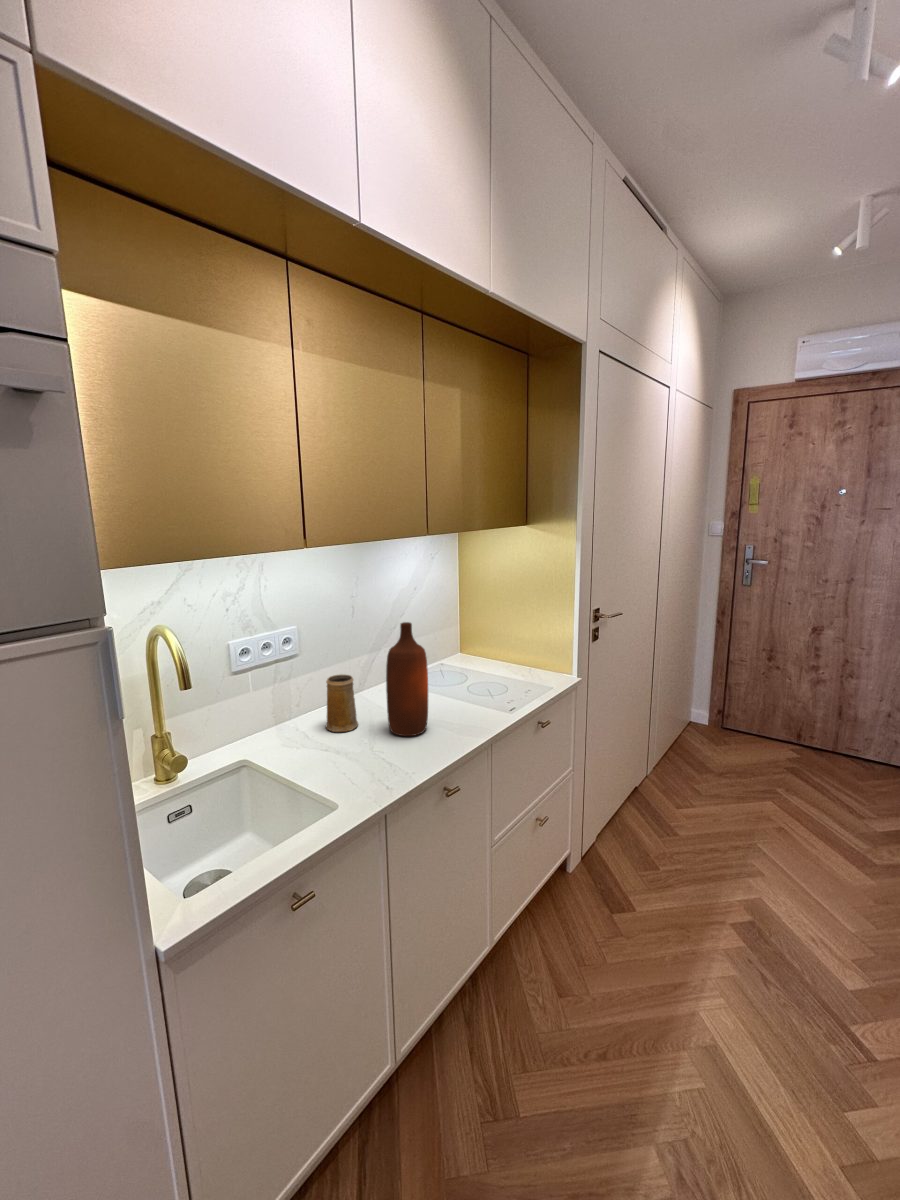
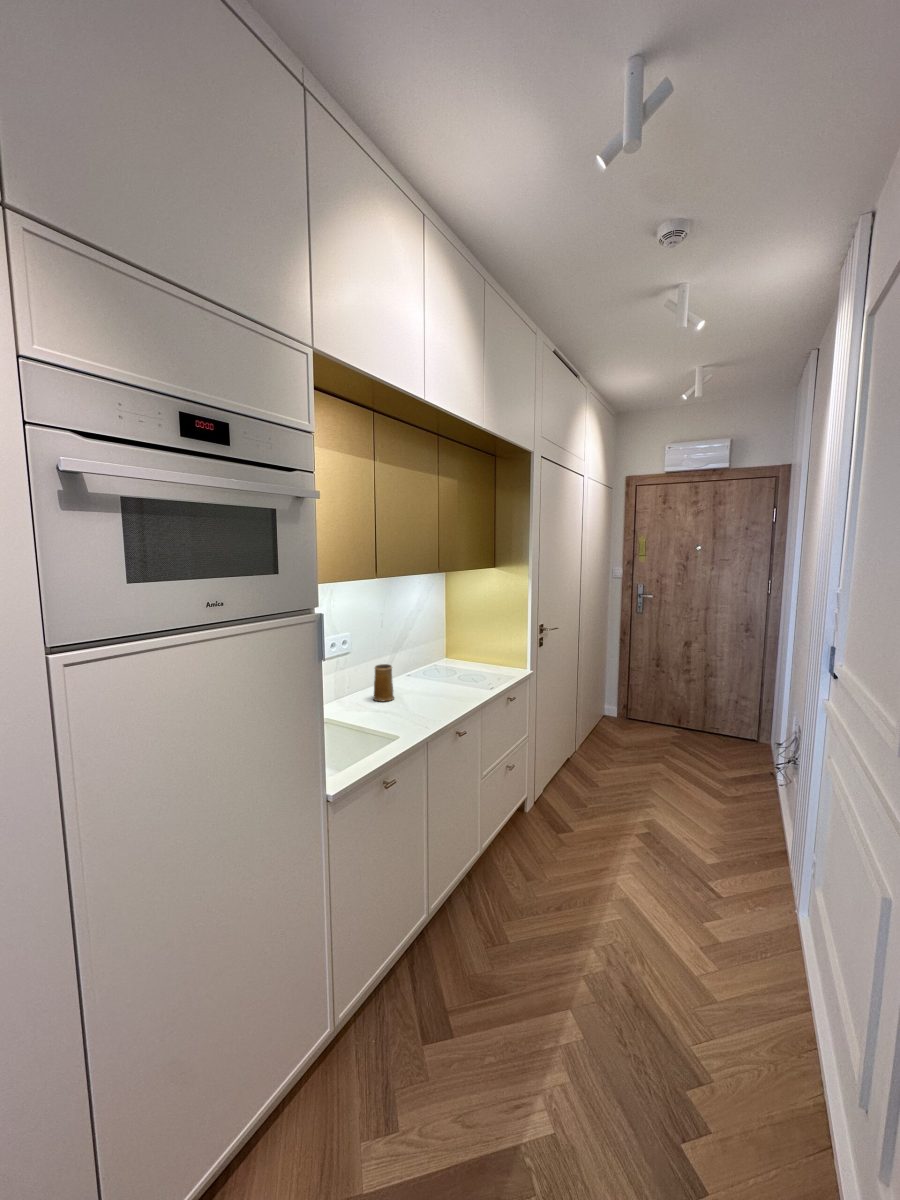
bottle: present [386,622,428,736] -> none [415,629,442,702]

